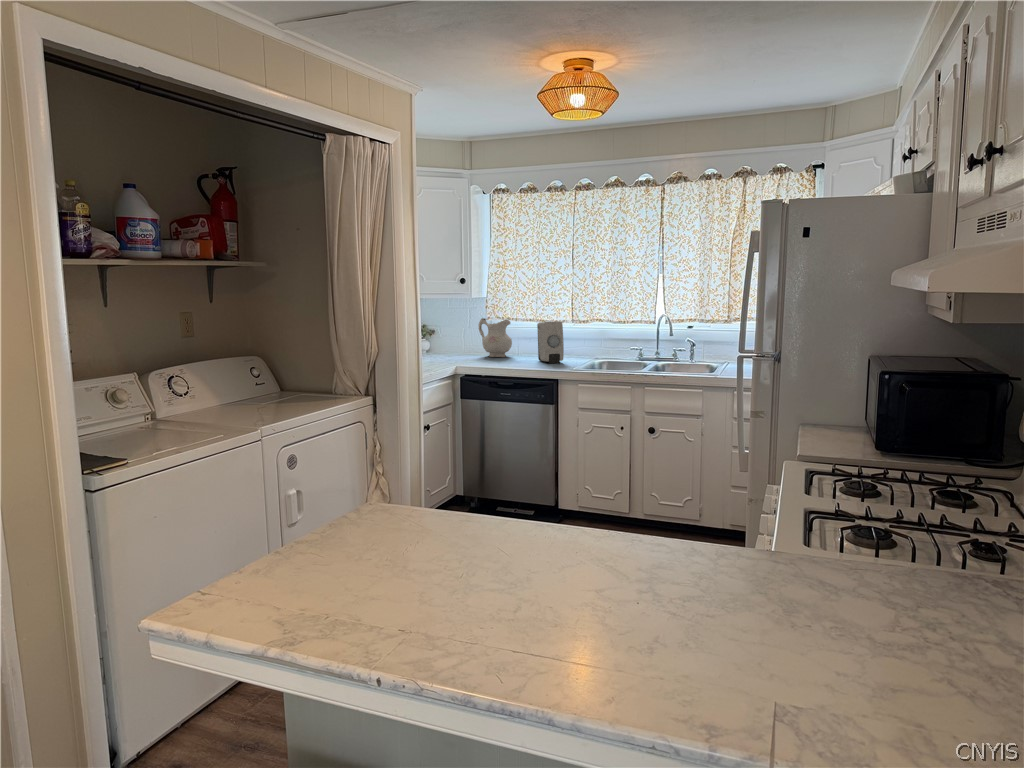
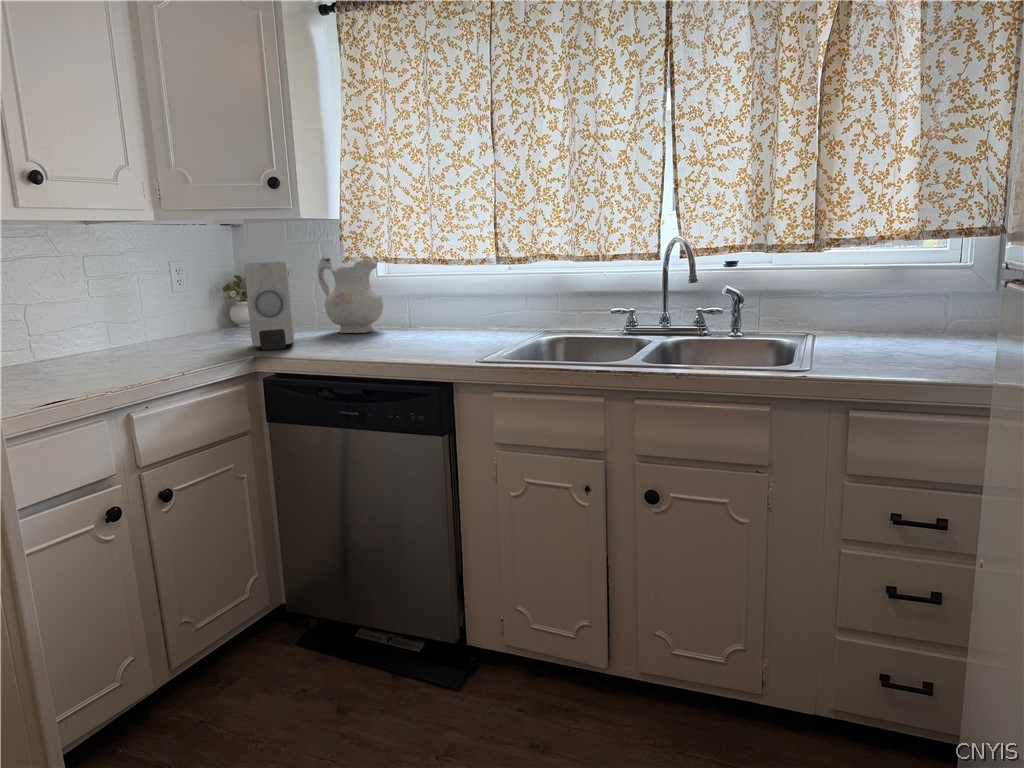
soap dispenser: present [537,321,564,363] -> present [244,262,294,350]

